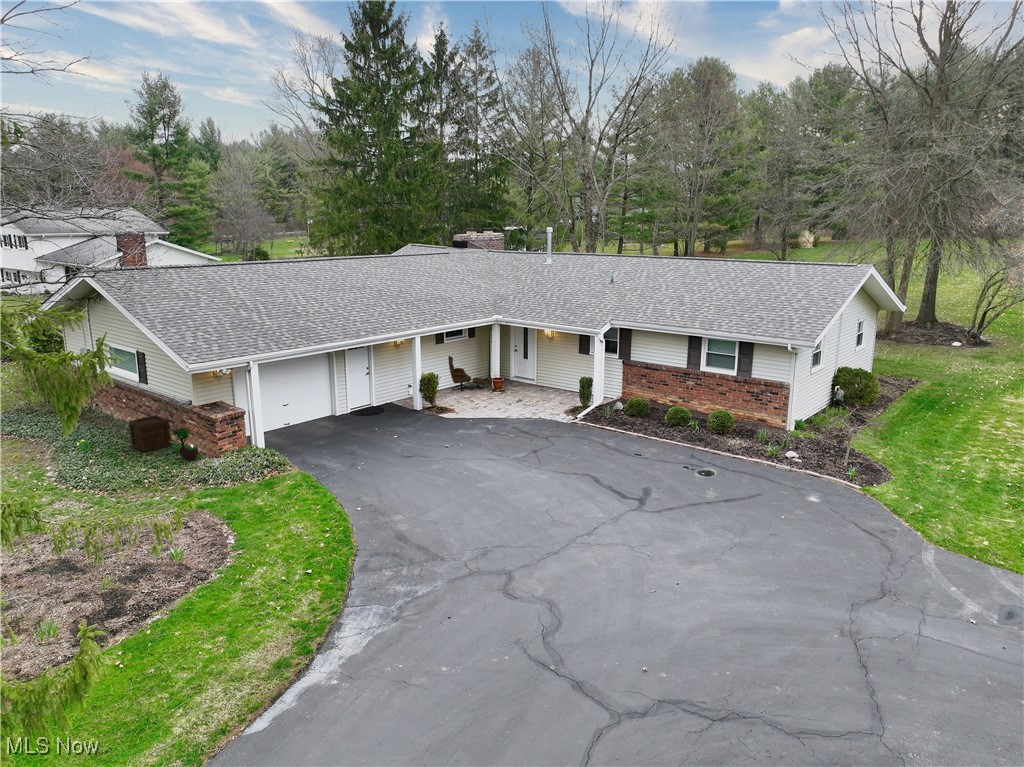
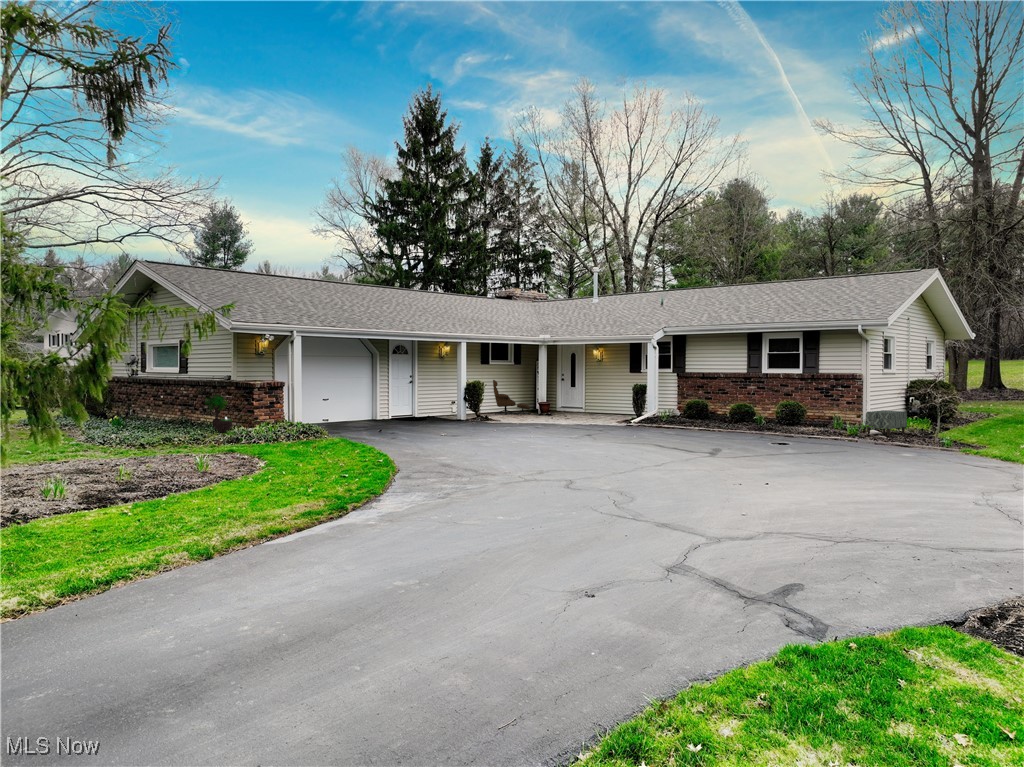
bench: none [787,411,826,443] -> present [866,410,907,436]
wooden crate: present [129,415,172,452] -> none [164,398,206,429]

